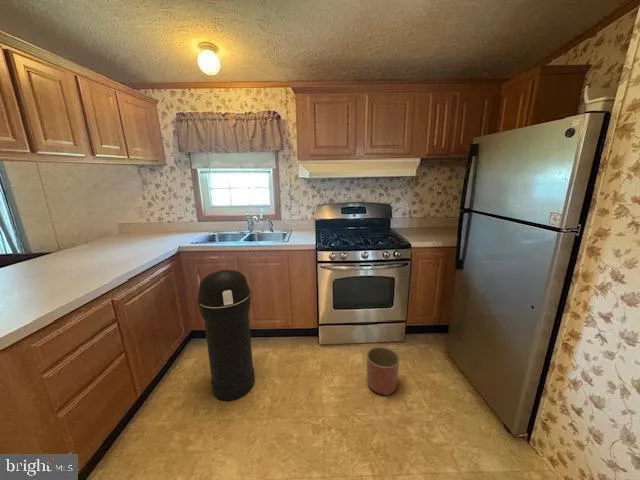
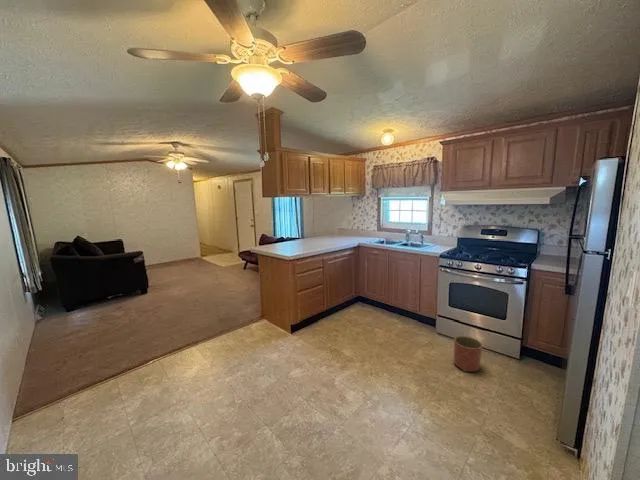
trash can: present [197,270,255,401] -> none [357,255,386,333]

